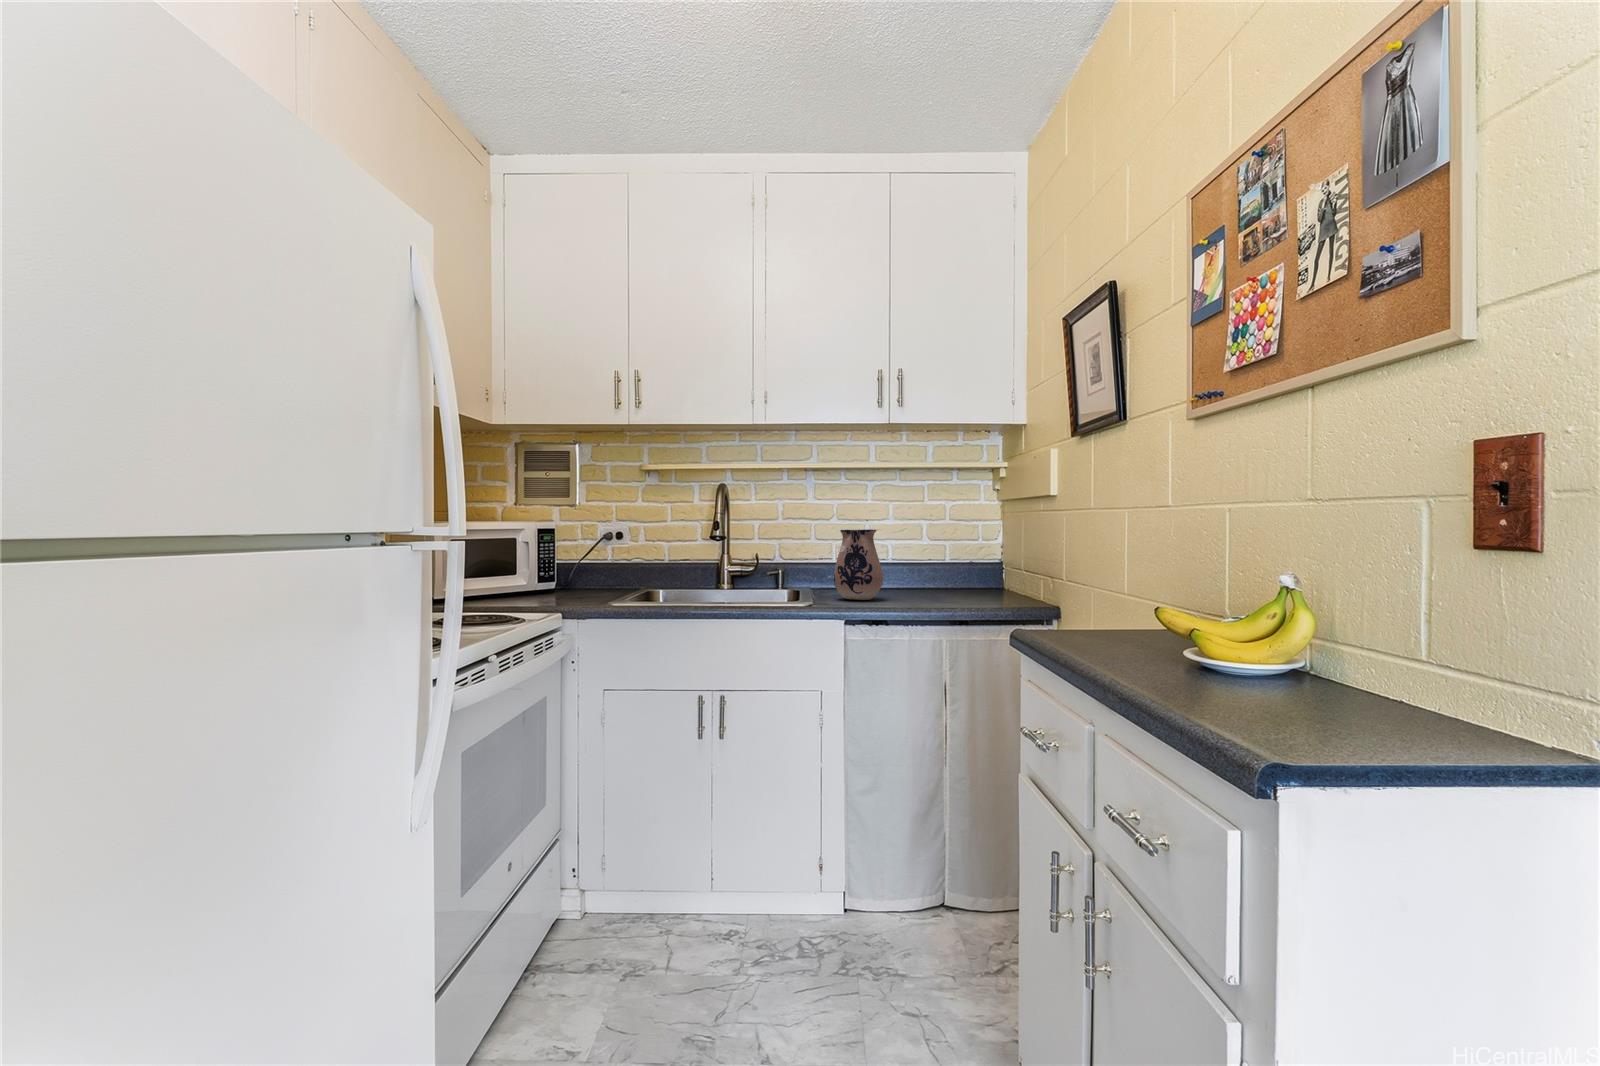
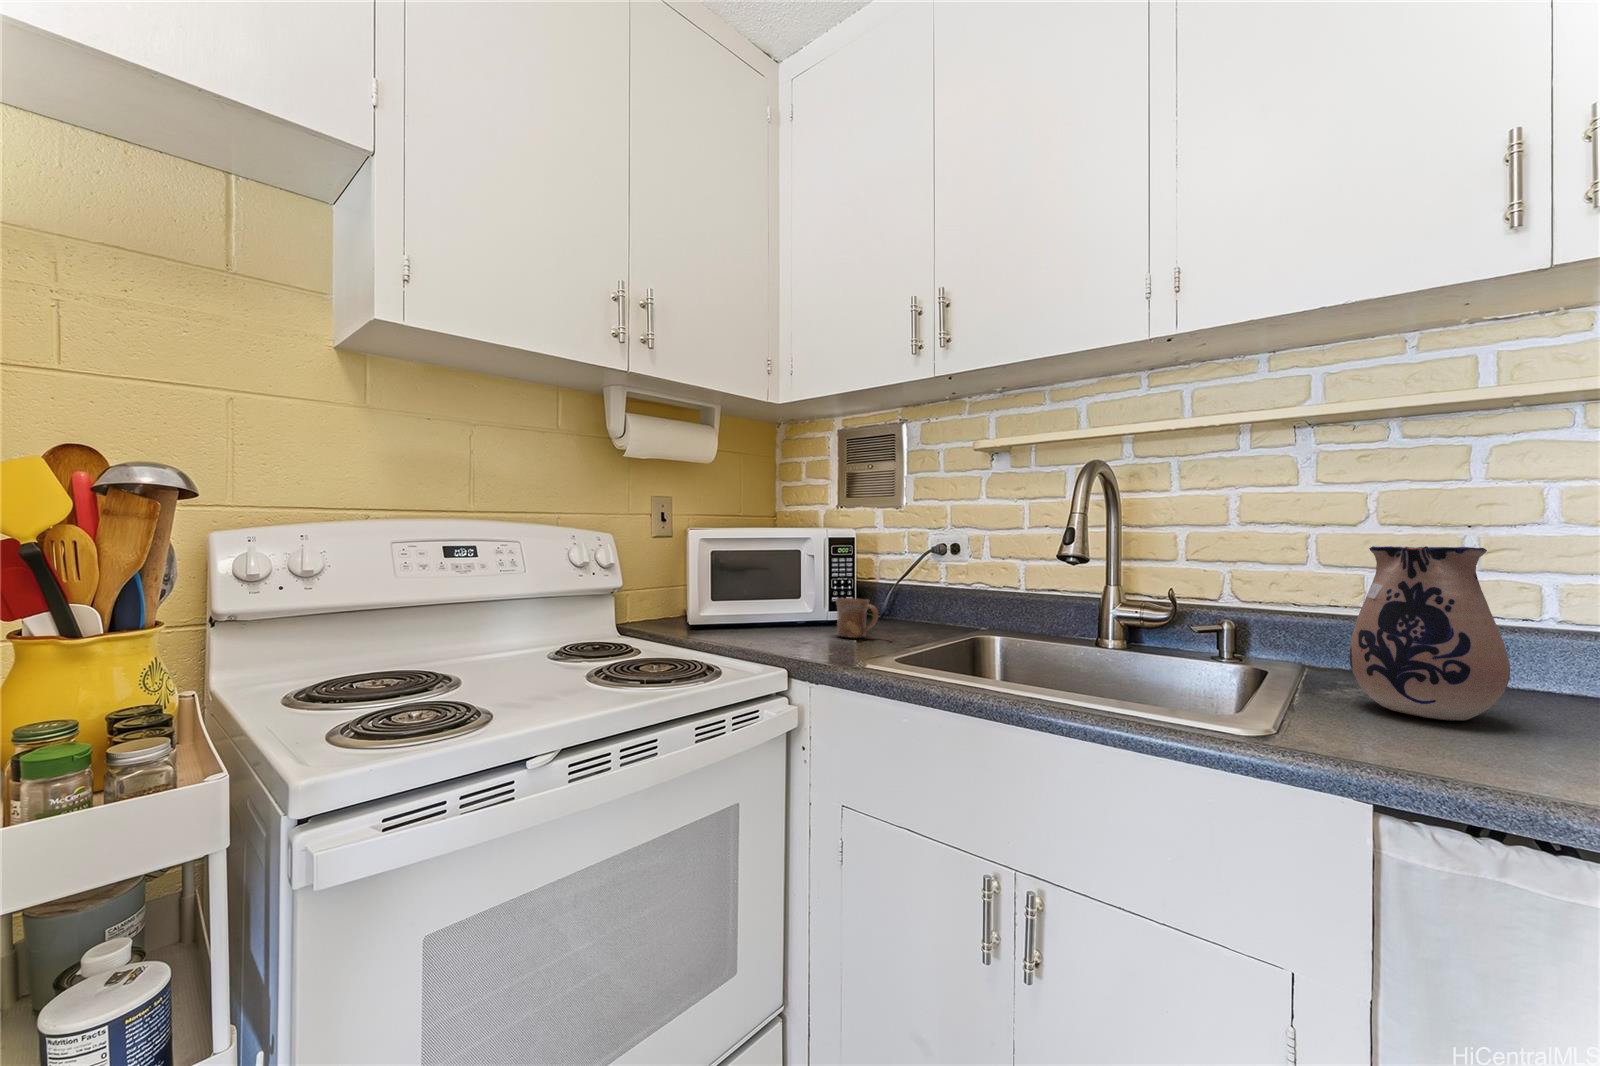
mug: none [549,572,583,599] -> present [836,598,878,638]

